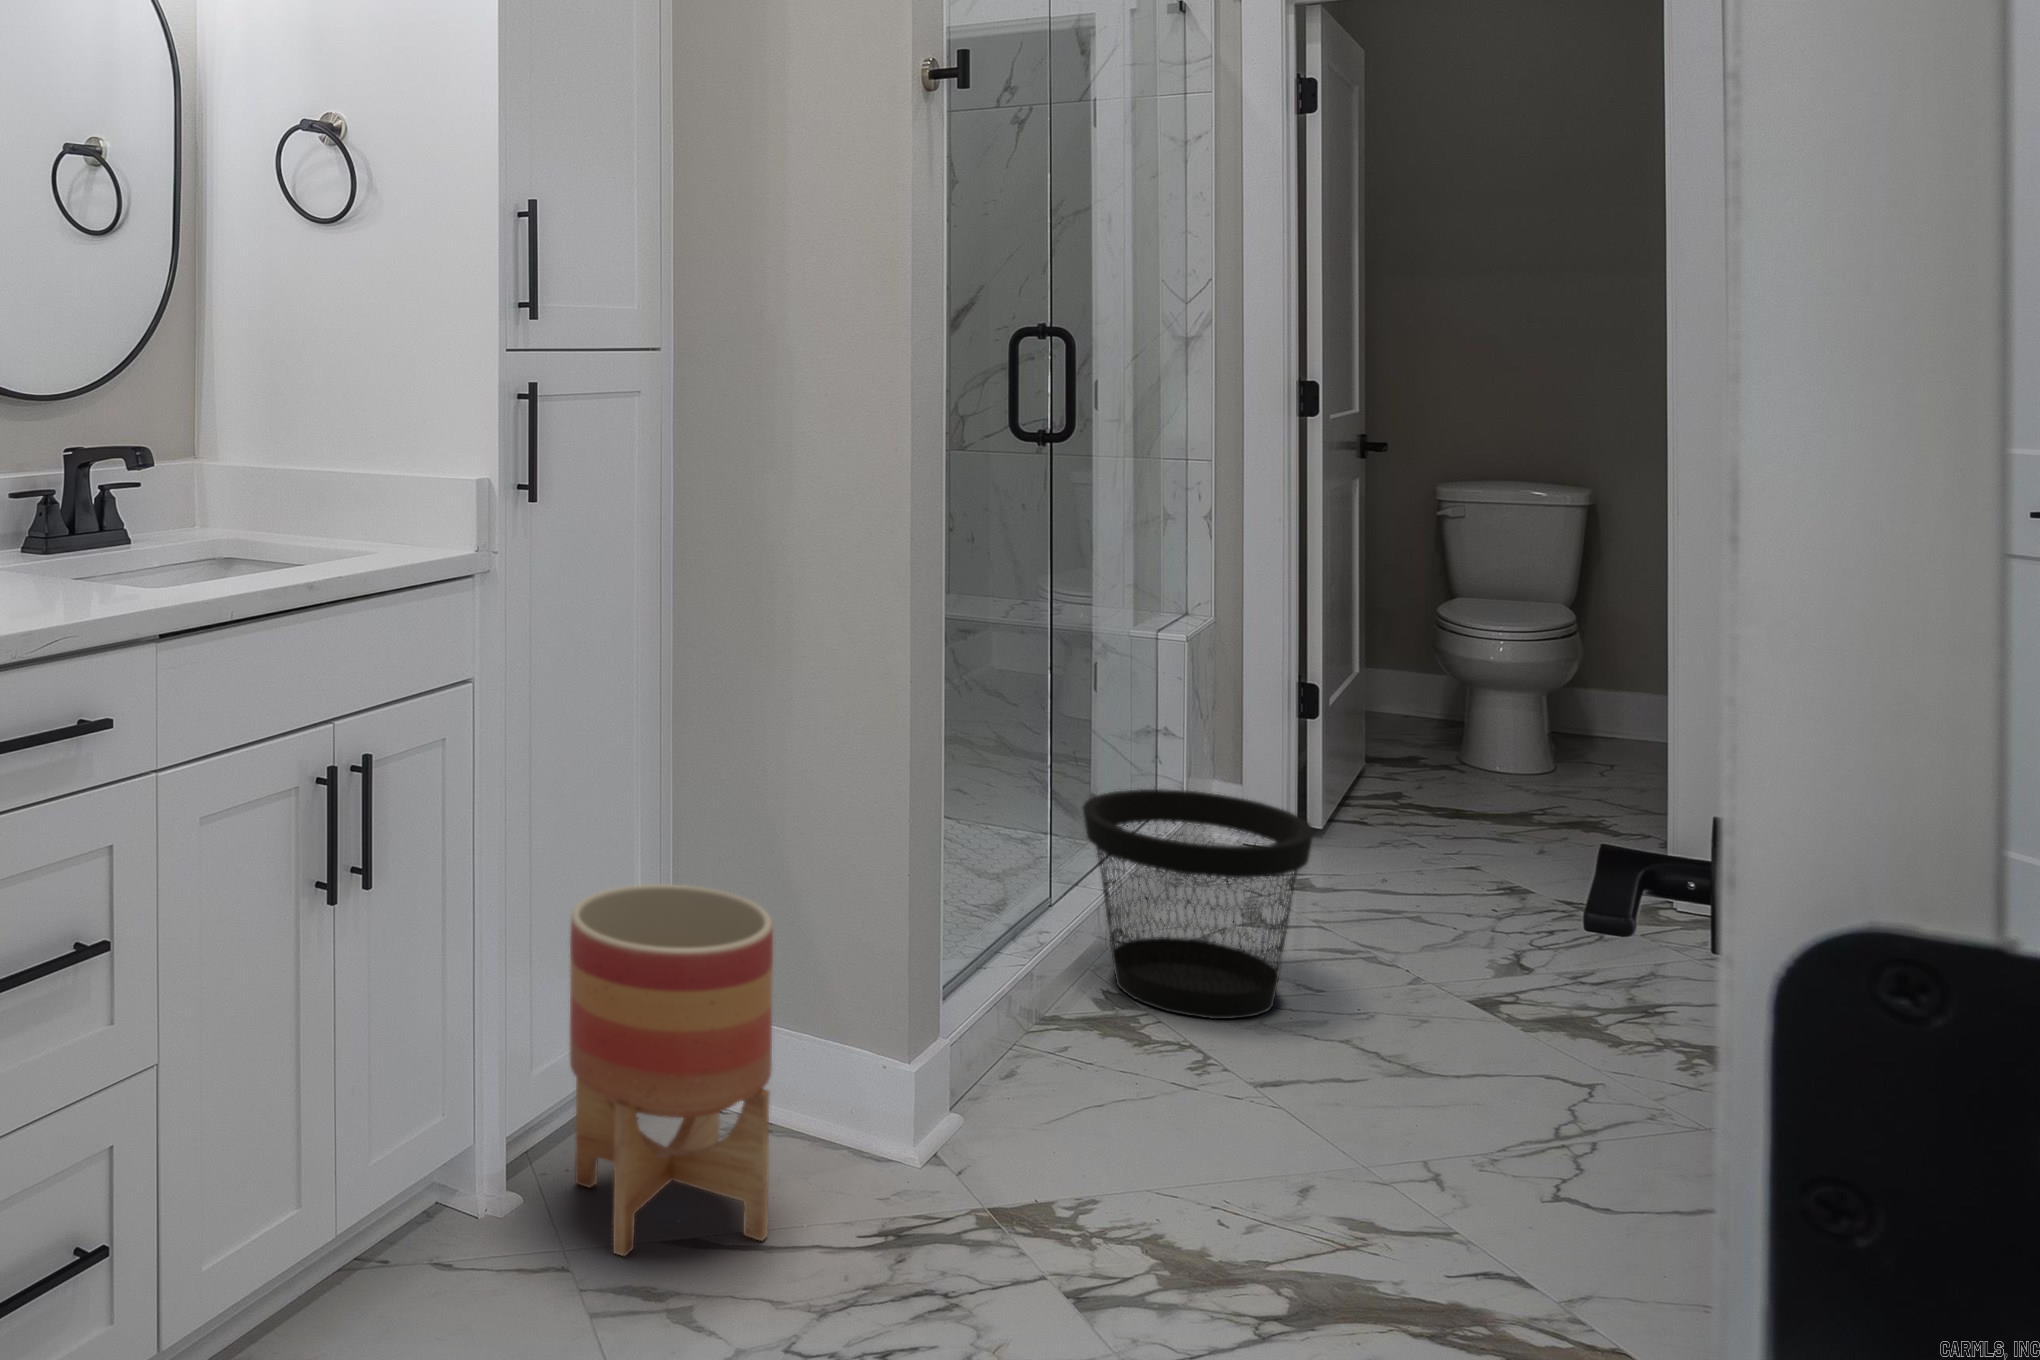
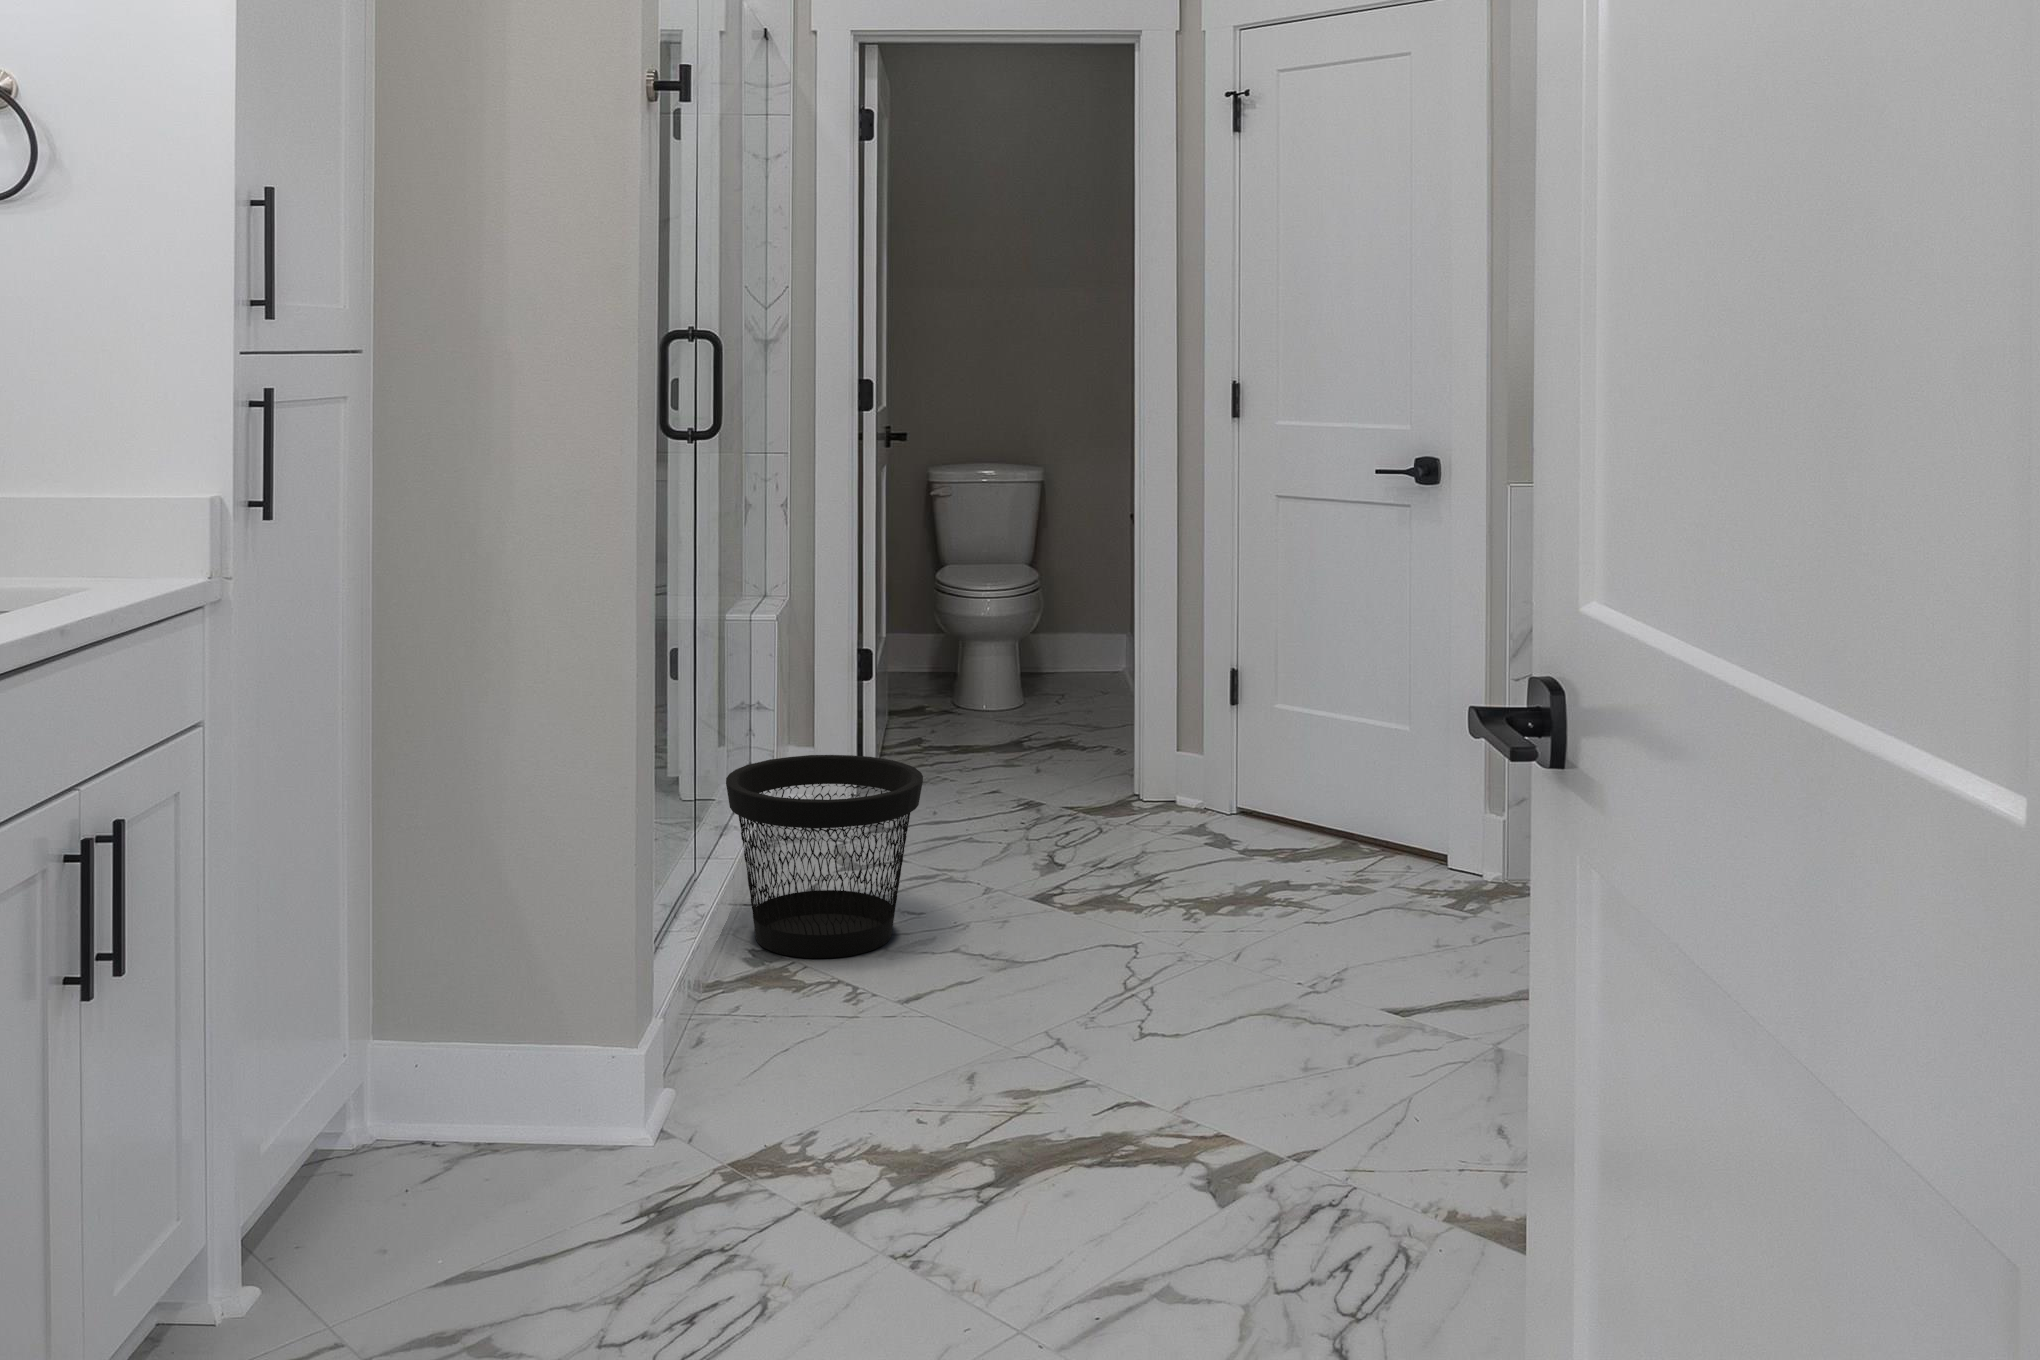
planter: present [570,884,773,1256] -> none [313,911,537,1309]

